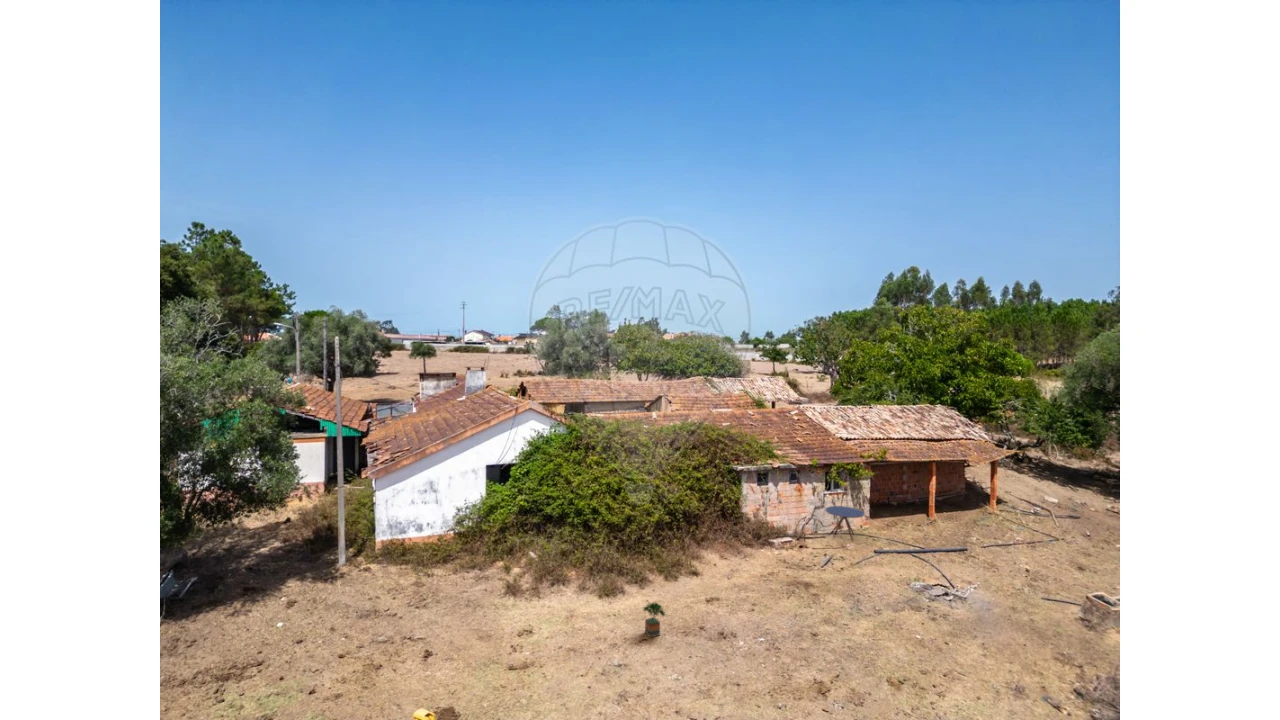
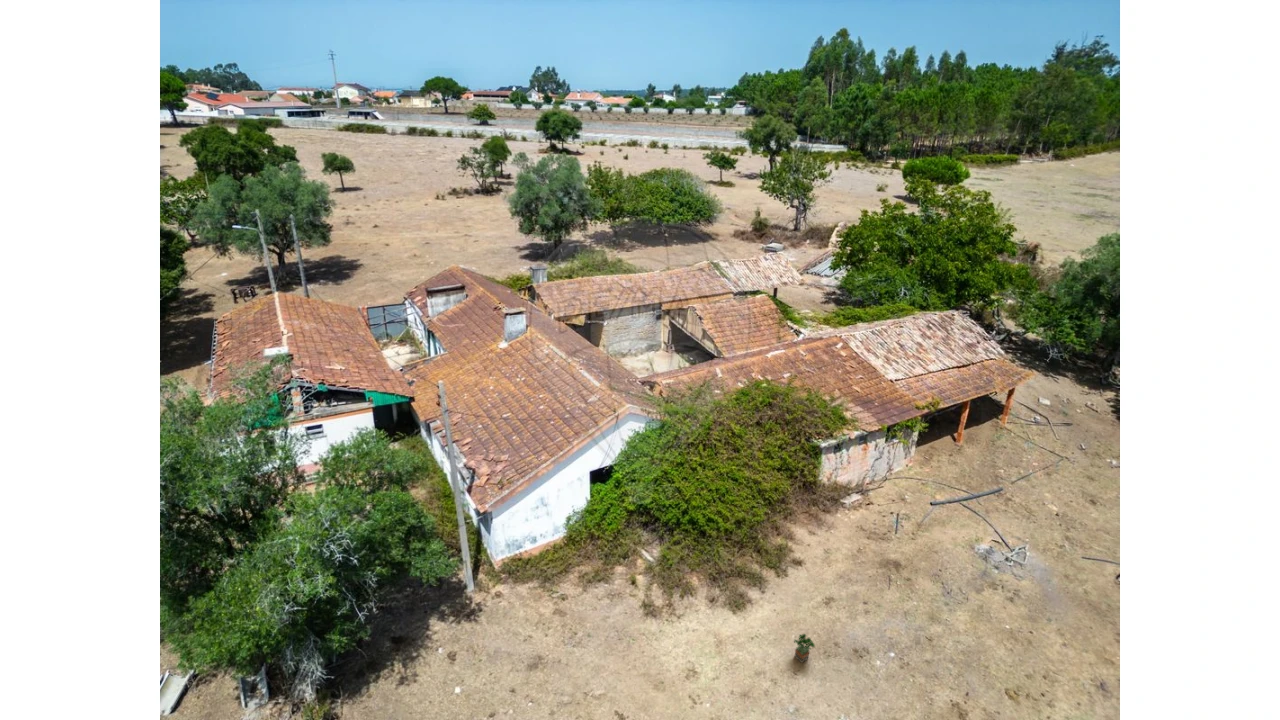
round table: present [825,506,864,539] -> none [884,454,919,487]

